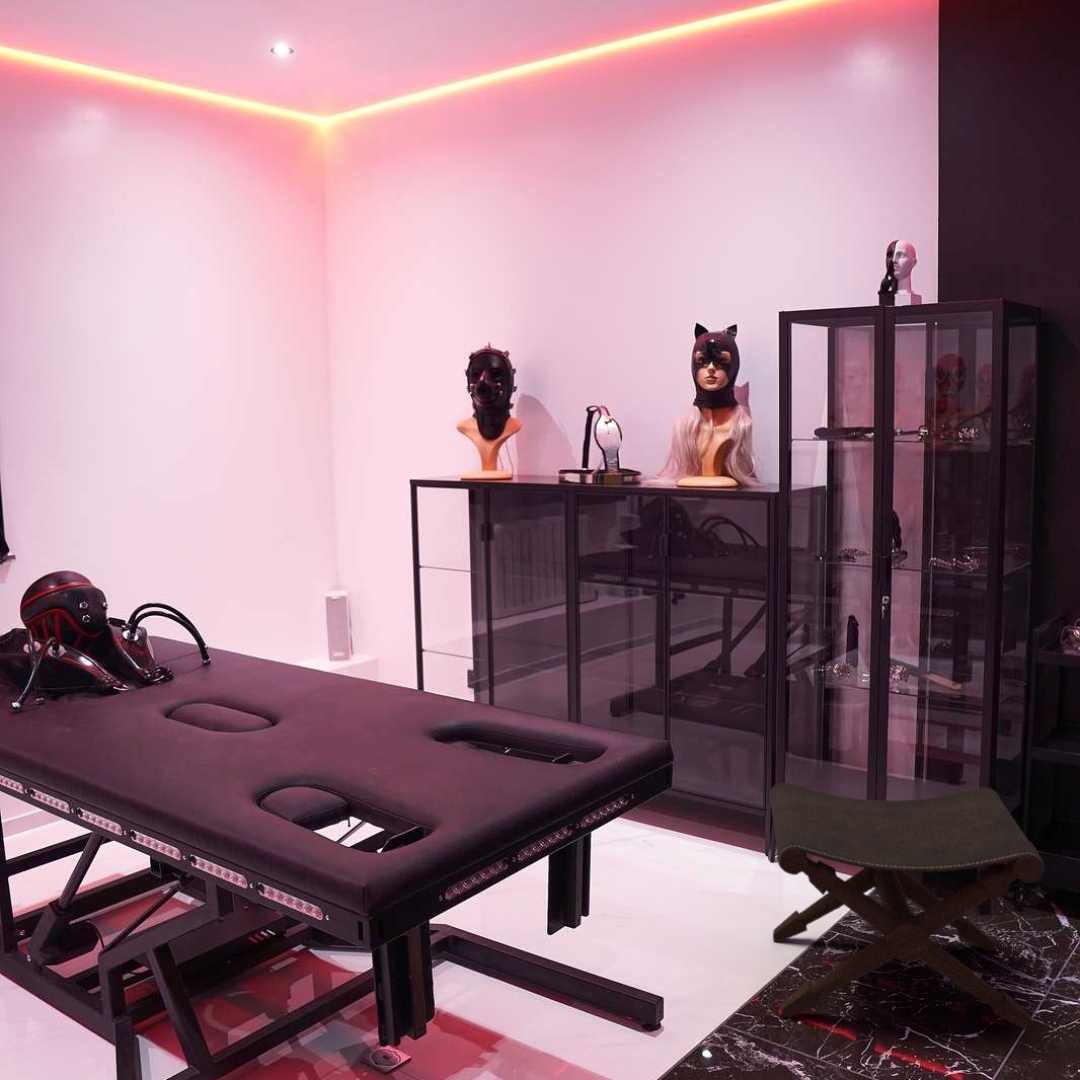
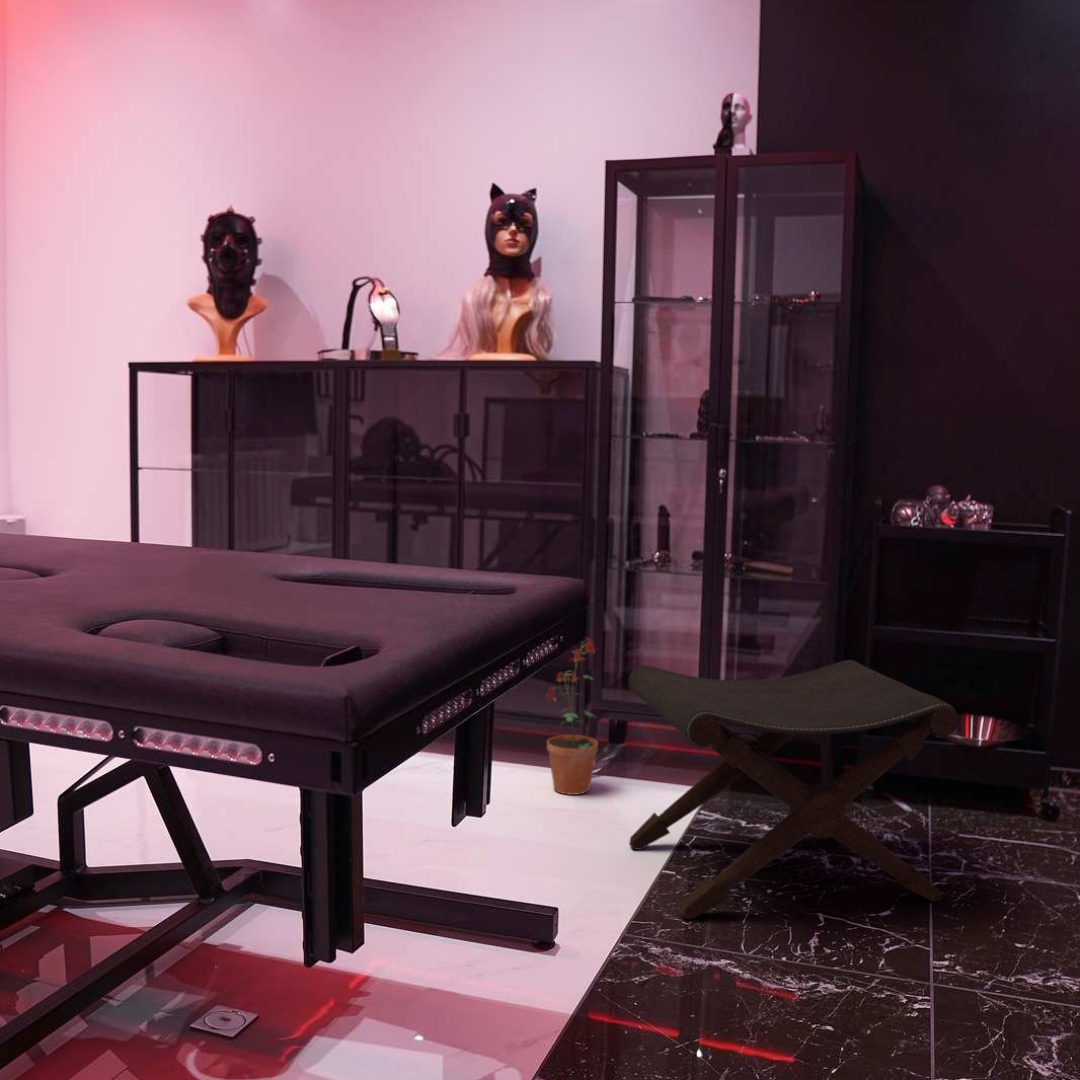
potted plant: none [723,737,777,878] -> present [547,638,598,795]

